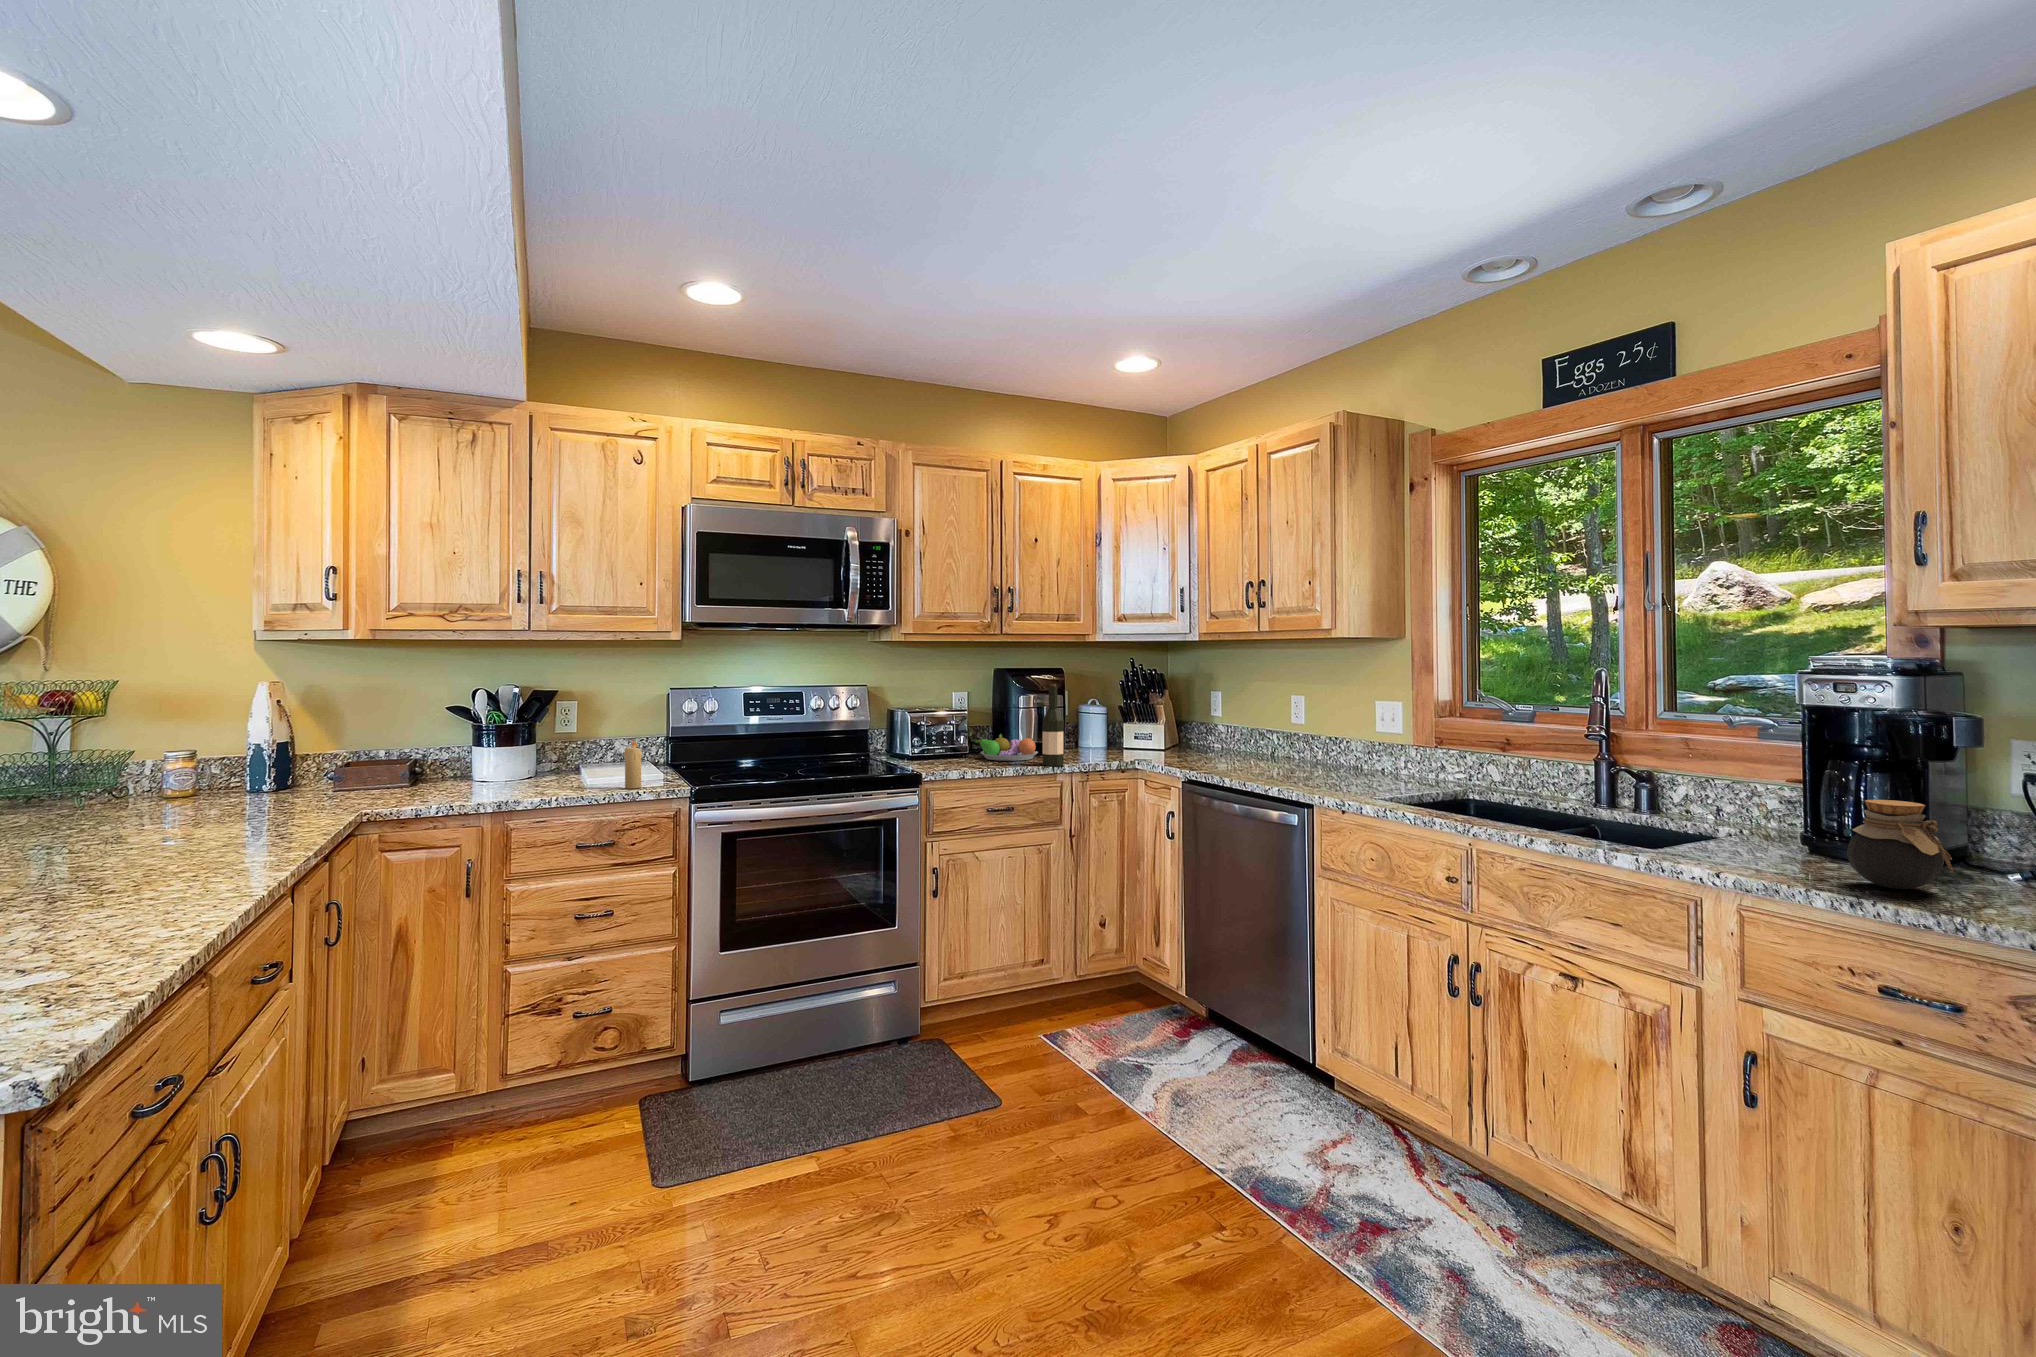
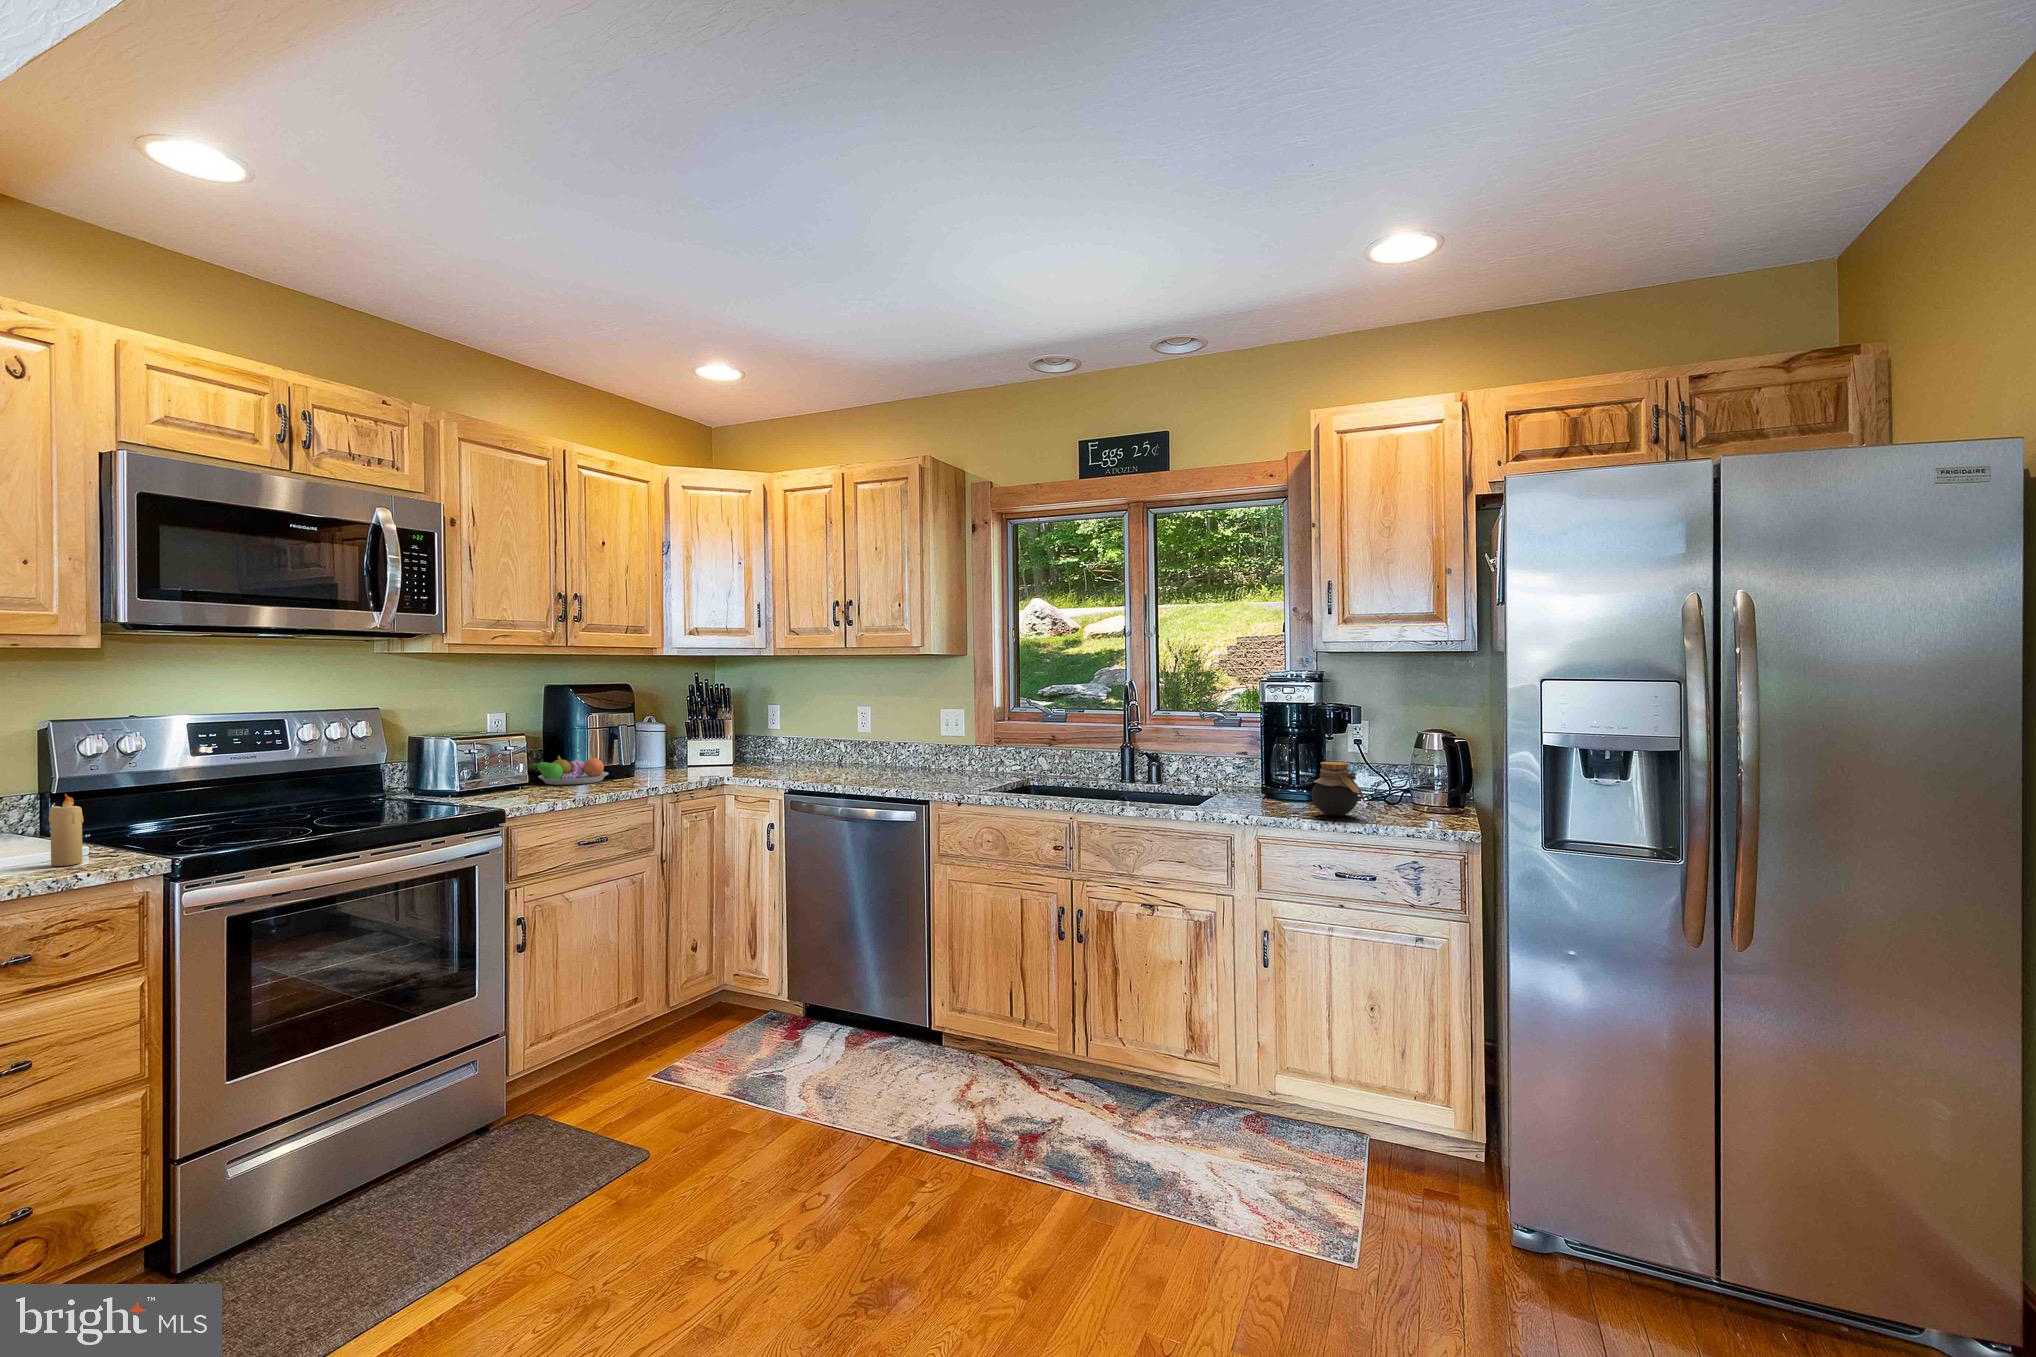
wine bottle: present [1043,684,1063,766] -> none [626,699,651,786]

